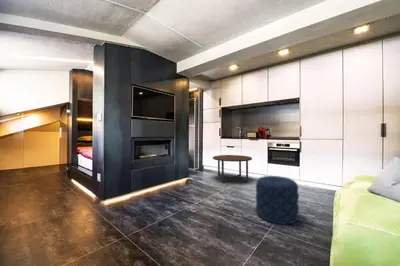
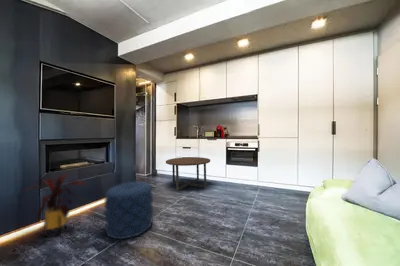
house plant: none [124,161,162,202] -> present [36,174,84,235]
pouf: present [256,176,299,224] -> present [105,182,153,239]

